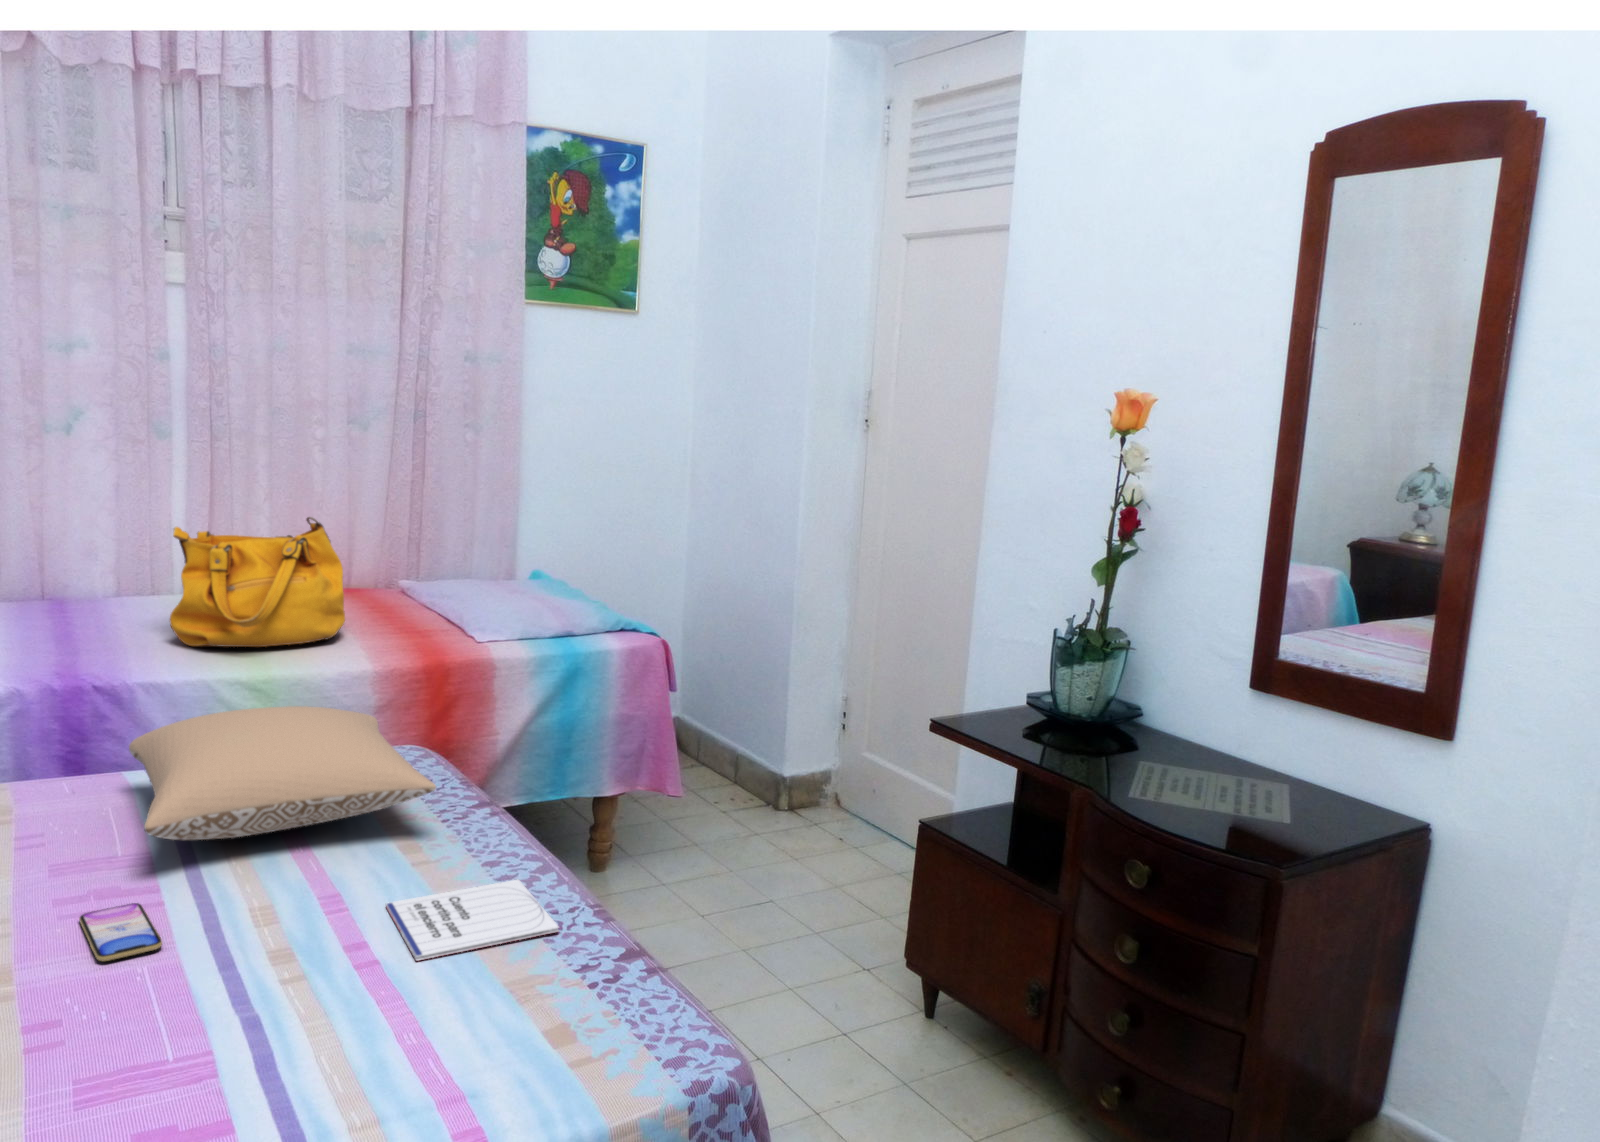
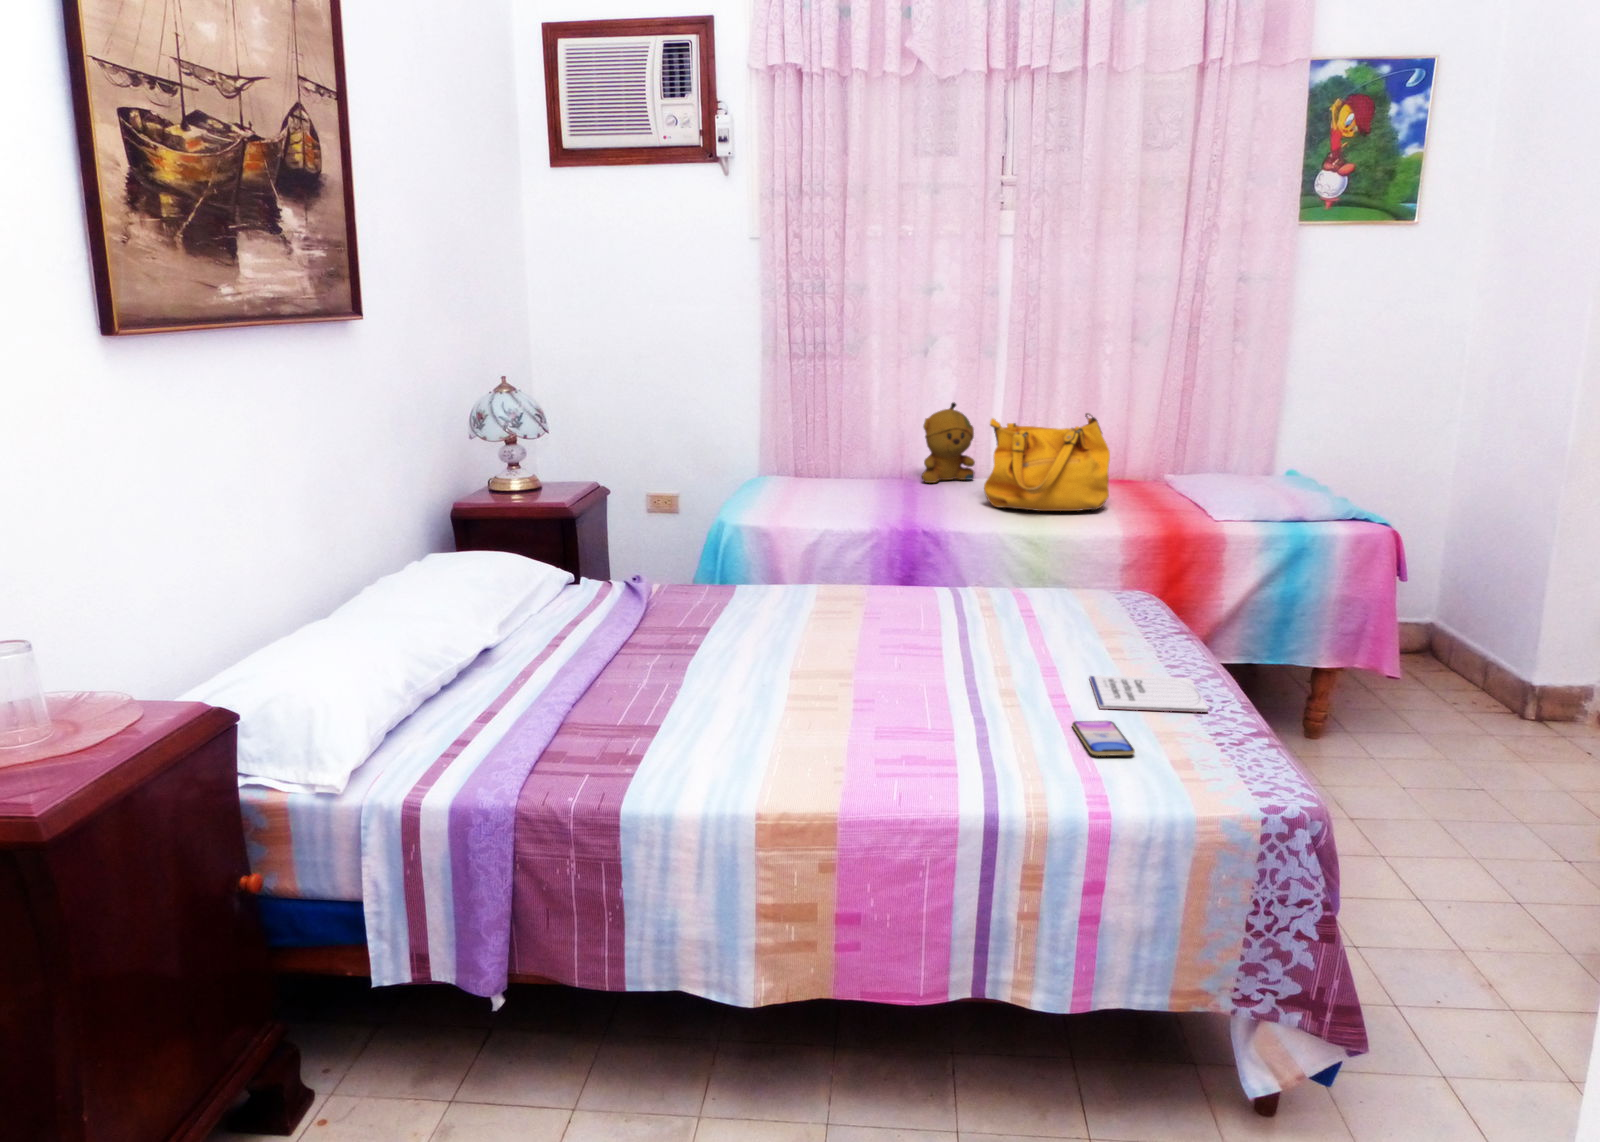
stuffed bear: none [64,502,148,614] -> present [922,402,975,483]
pillow: present [129,706,436,840] -> none [944,542,1141,625]
smartphone: present [79,903,162,961] -> present [1072,721,1135,756]

